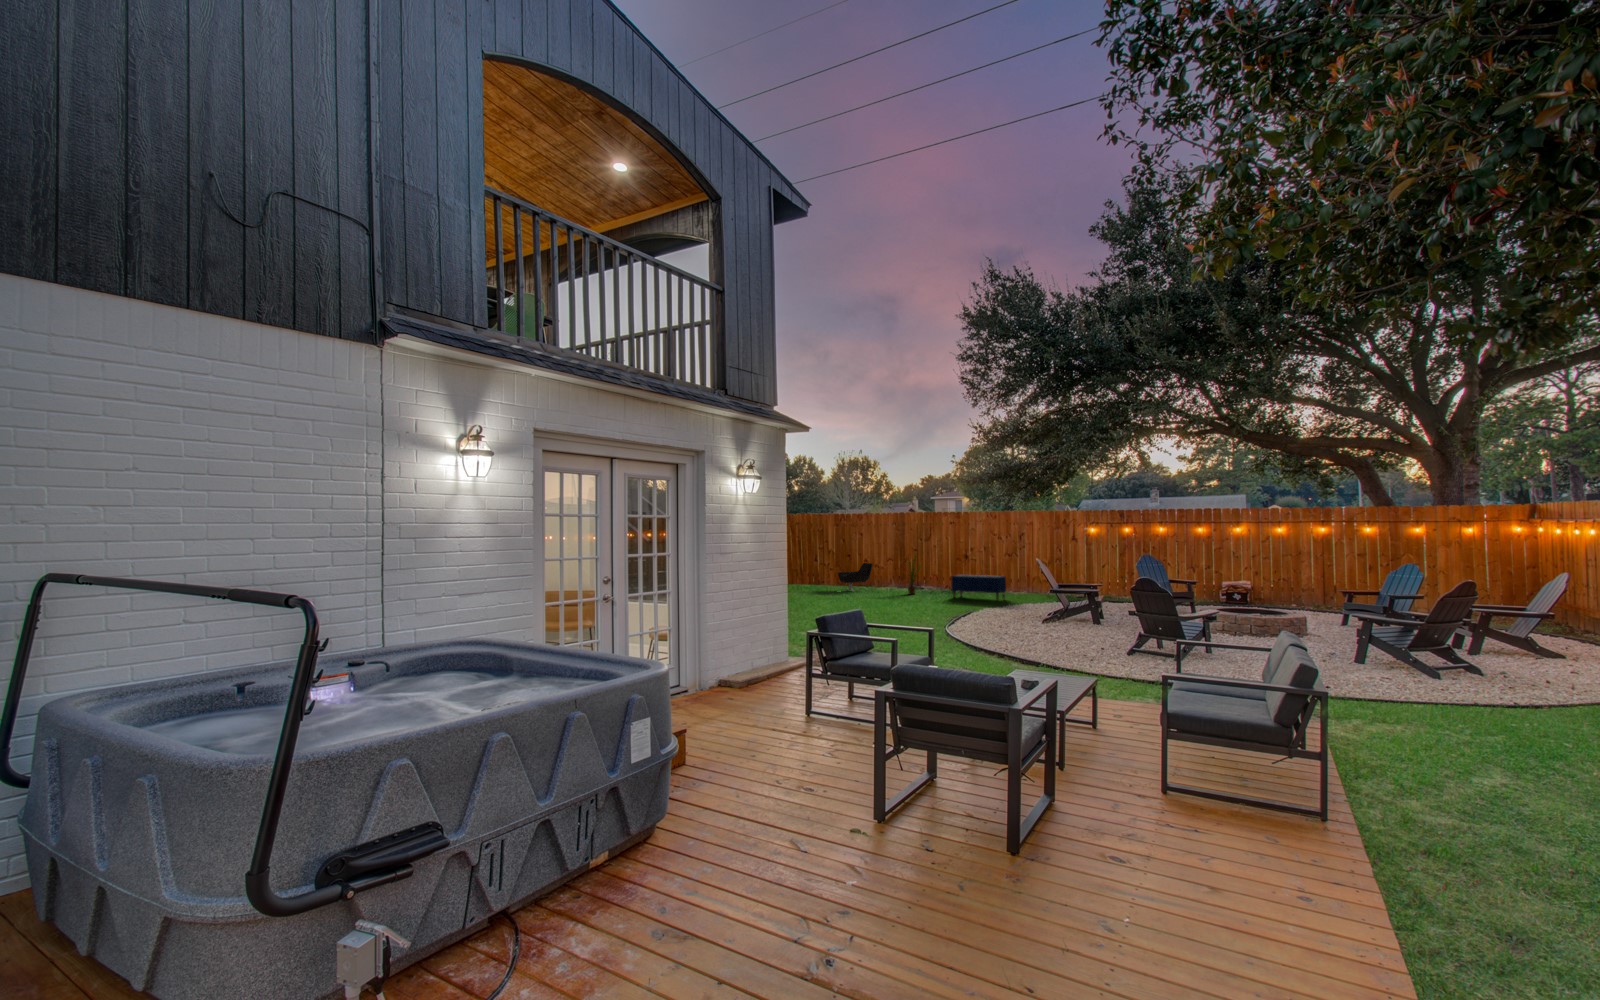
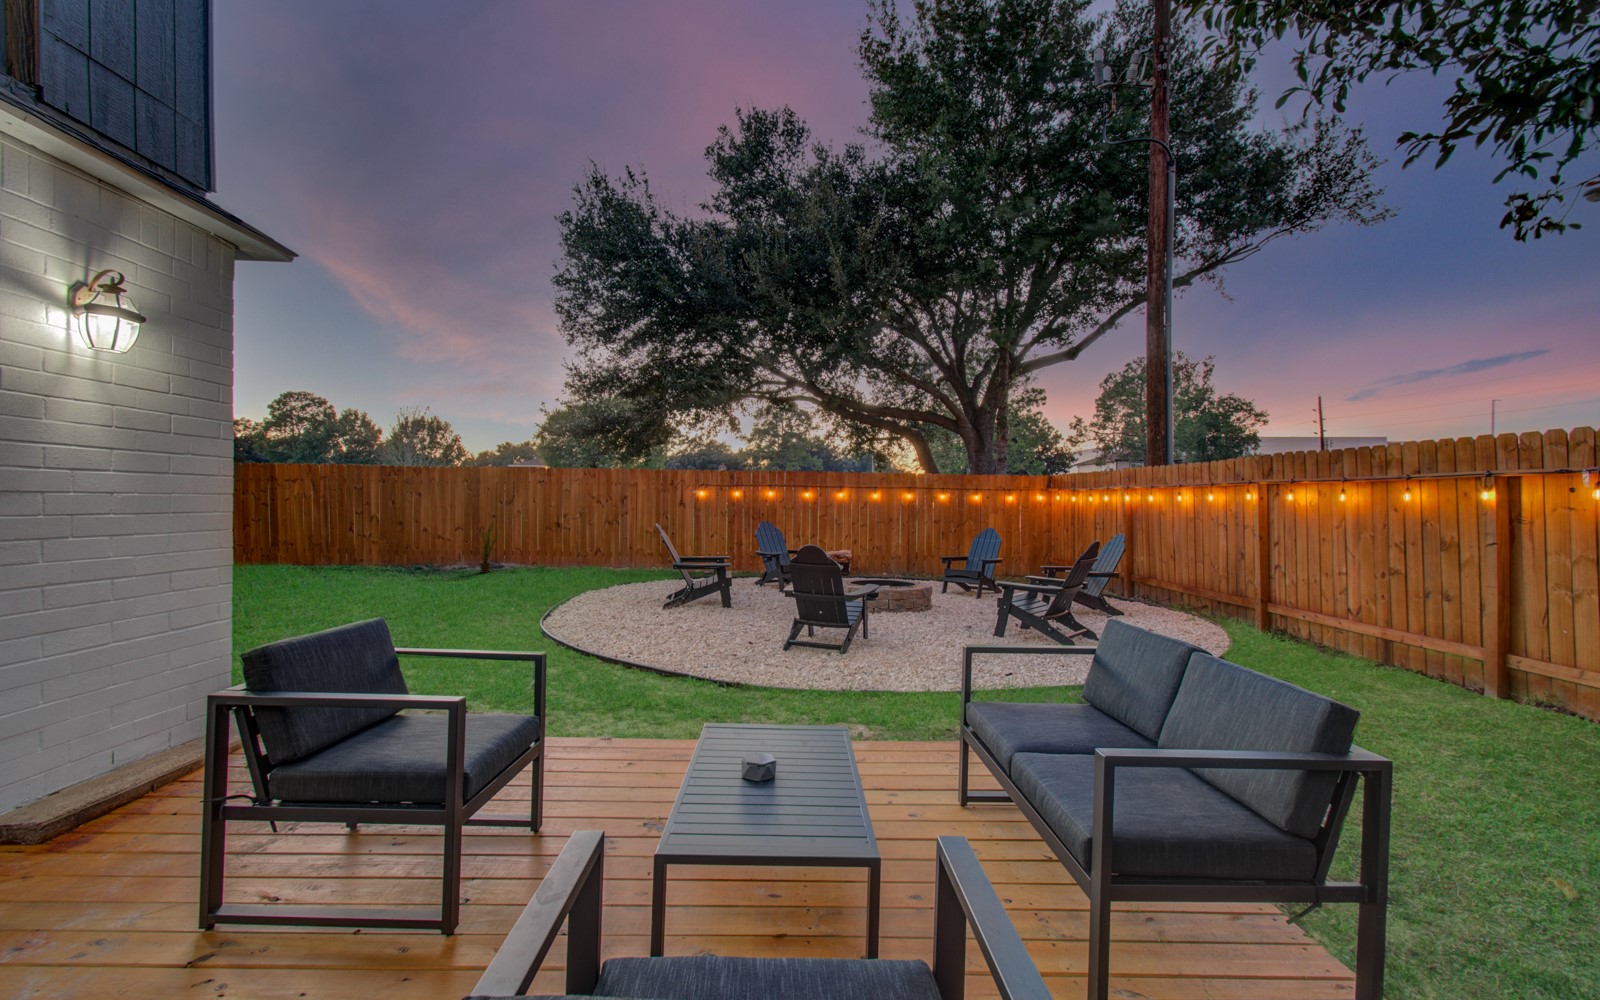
lounge chair: present [838,563,873,592] -> none [374,534,430,573]
bench: present [951,575,1006,600] -> none [539,546,606,576]

